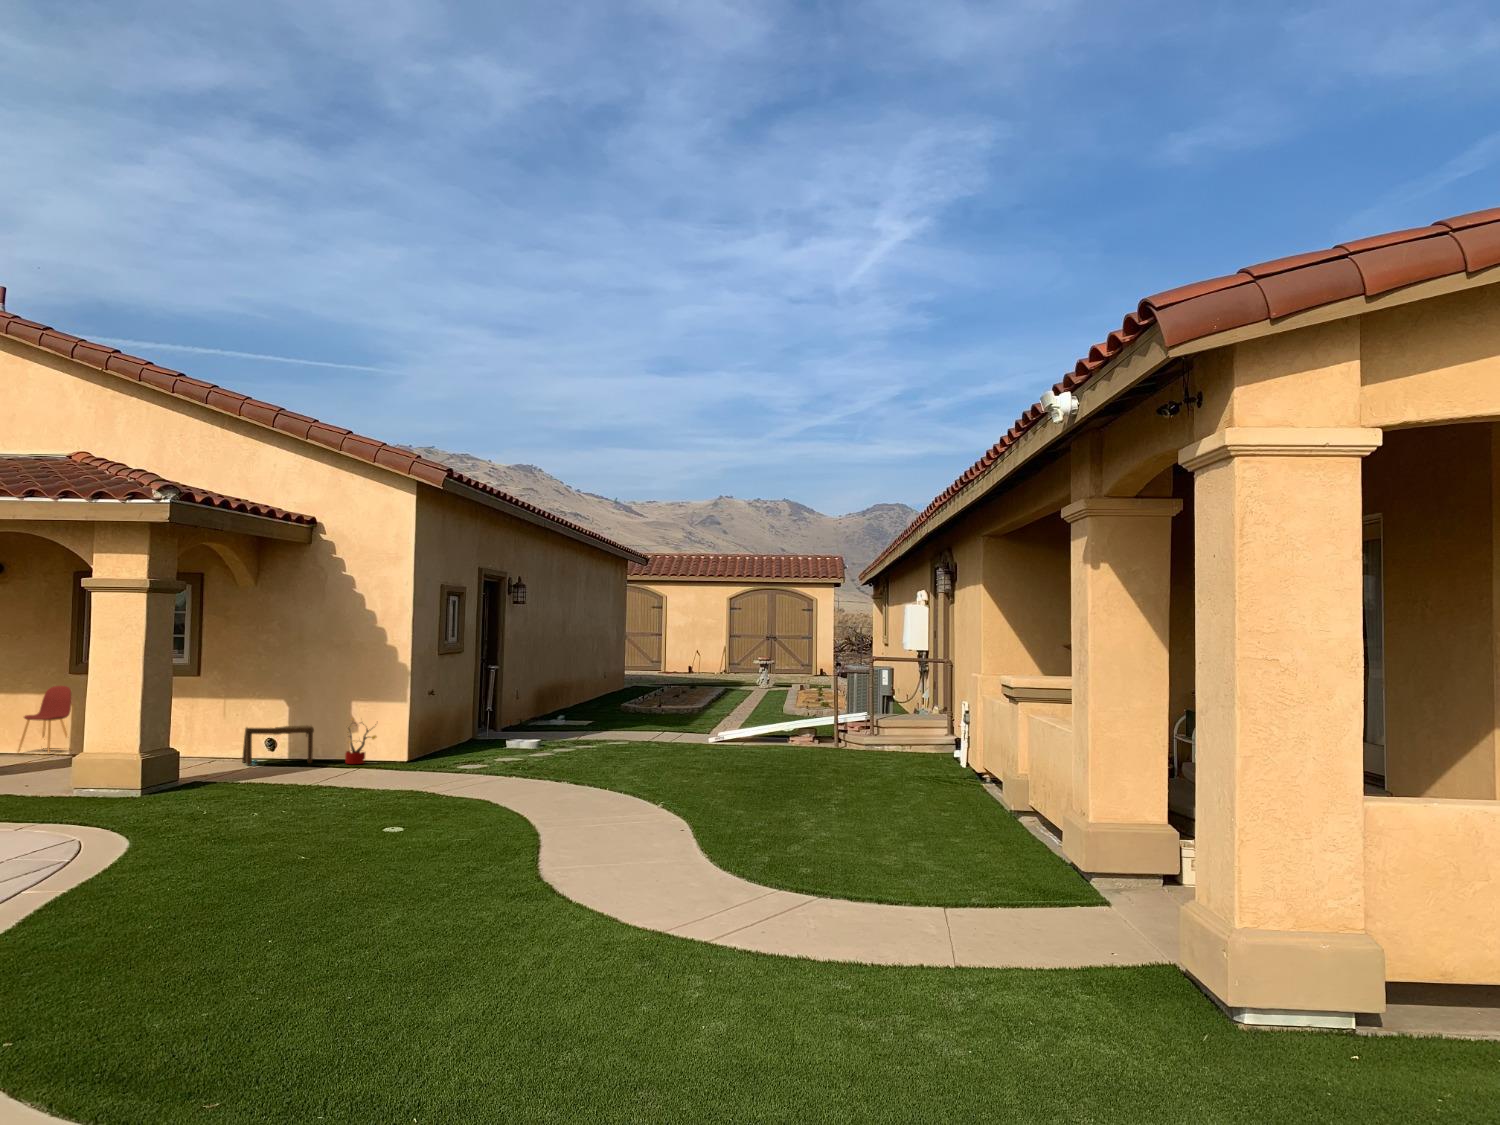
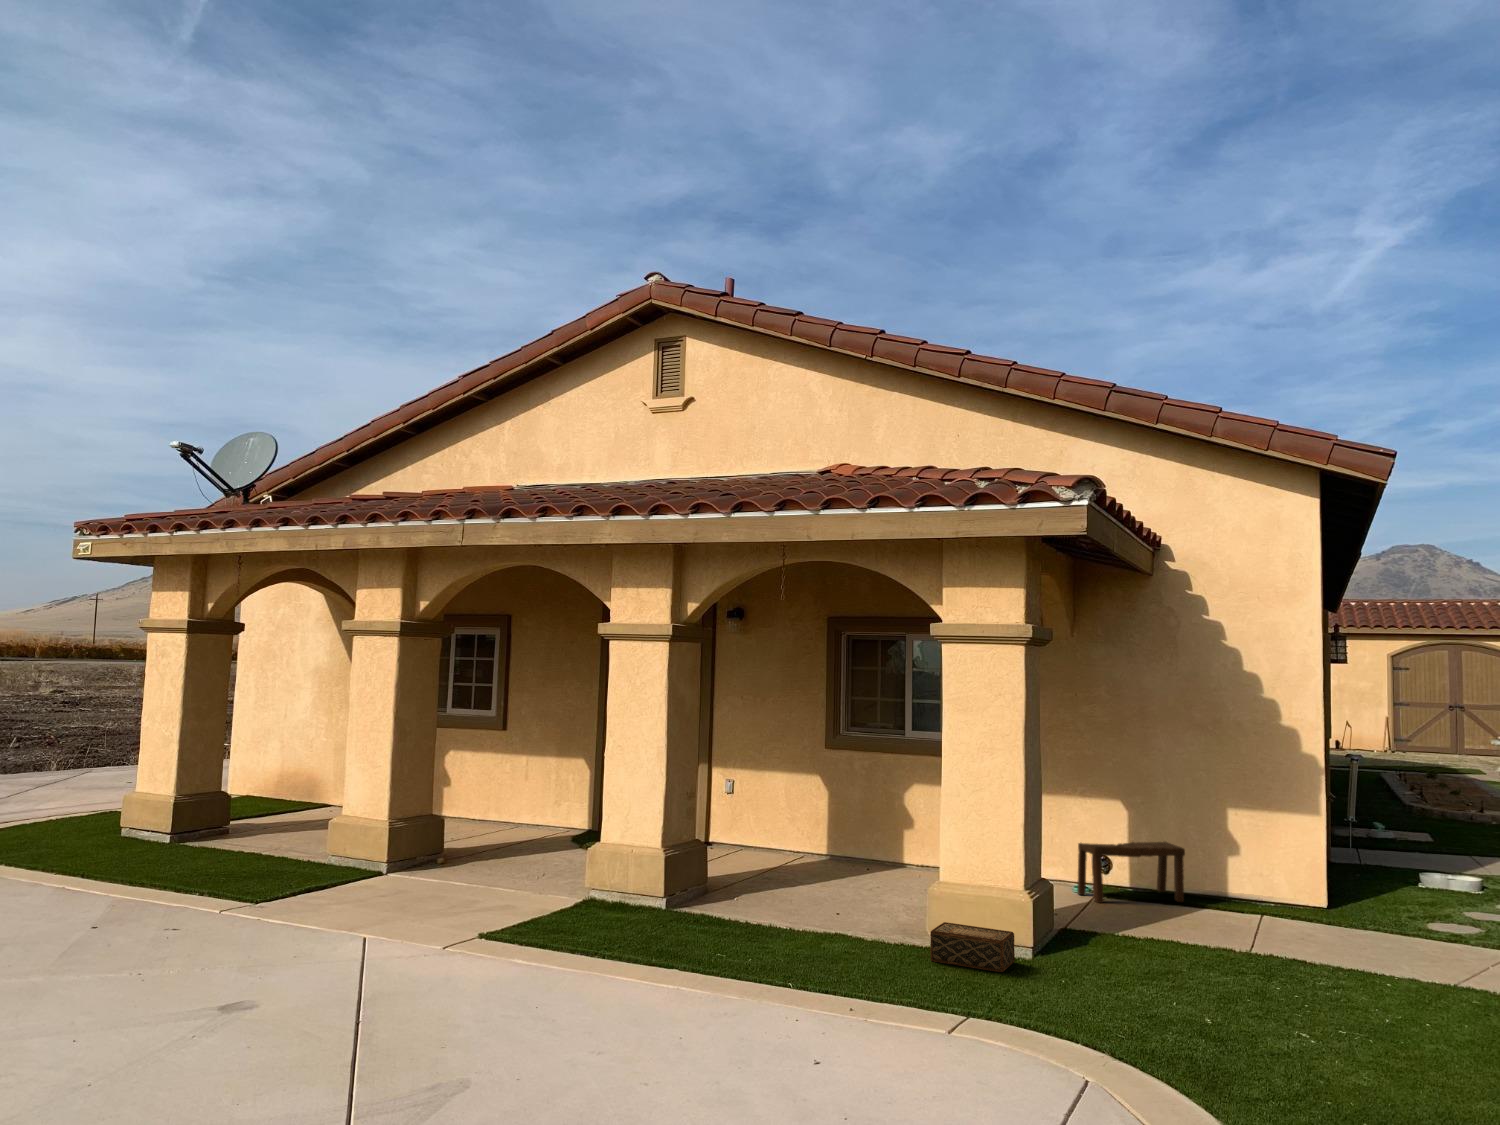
chair: present [18,686,71,754] -> none [765,772,823,866]
decorative plant: present [345,722,376,764] -> none [1220,831,1293,909]
woven basket: none [60,772,121,797] -> present [930,922,1015,972]

